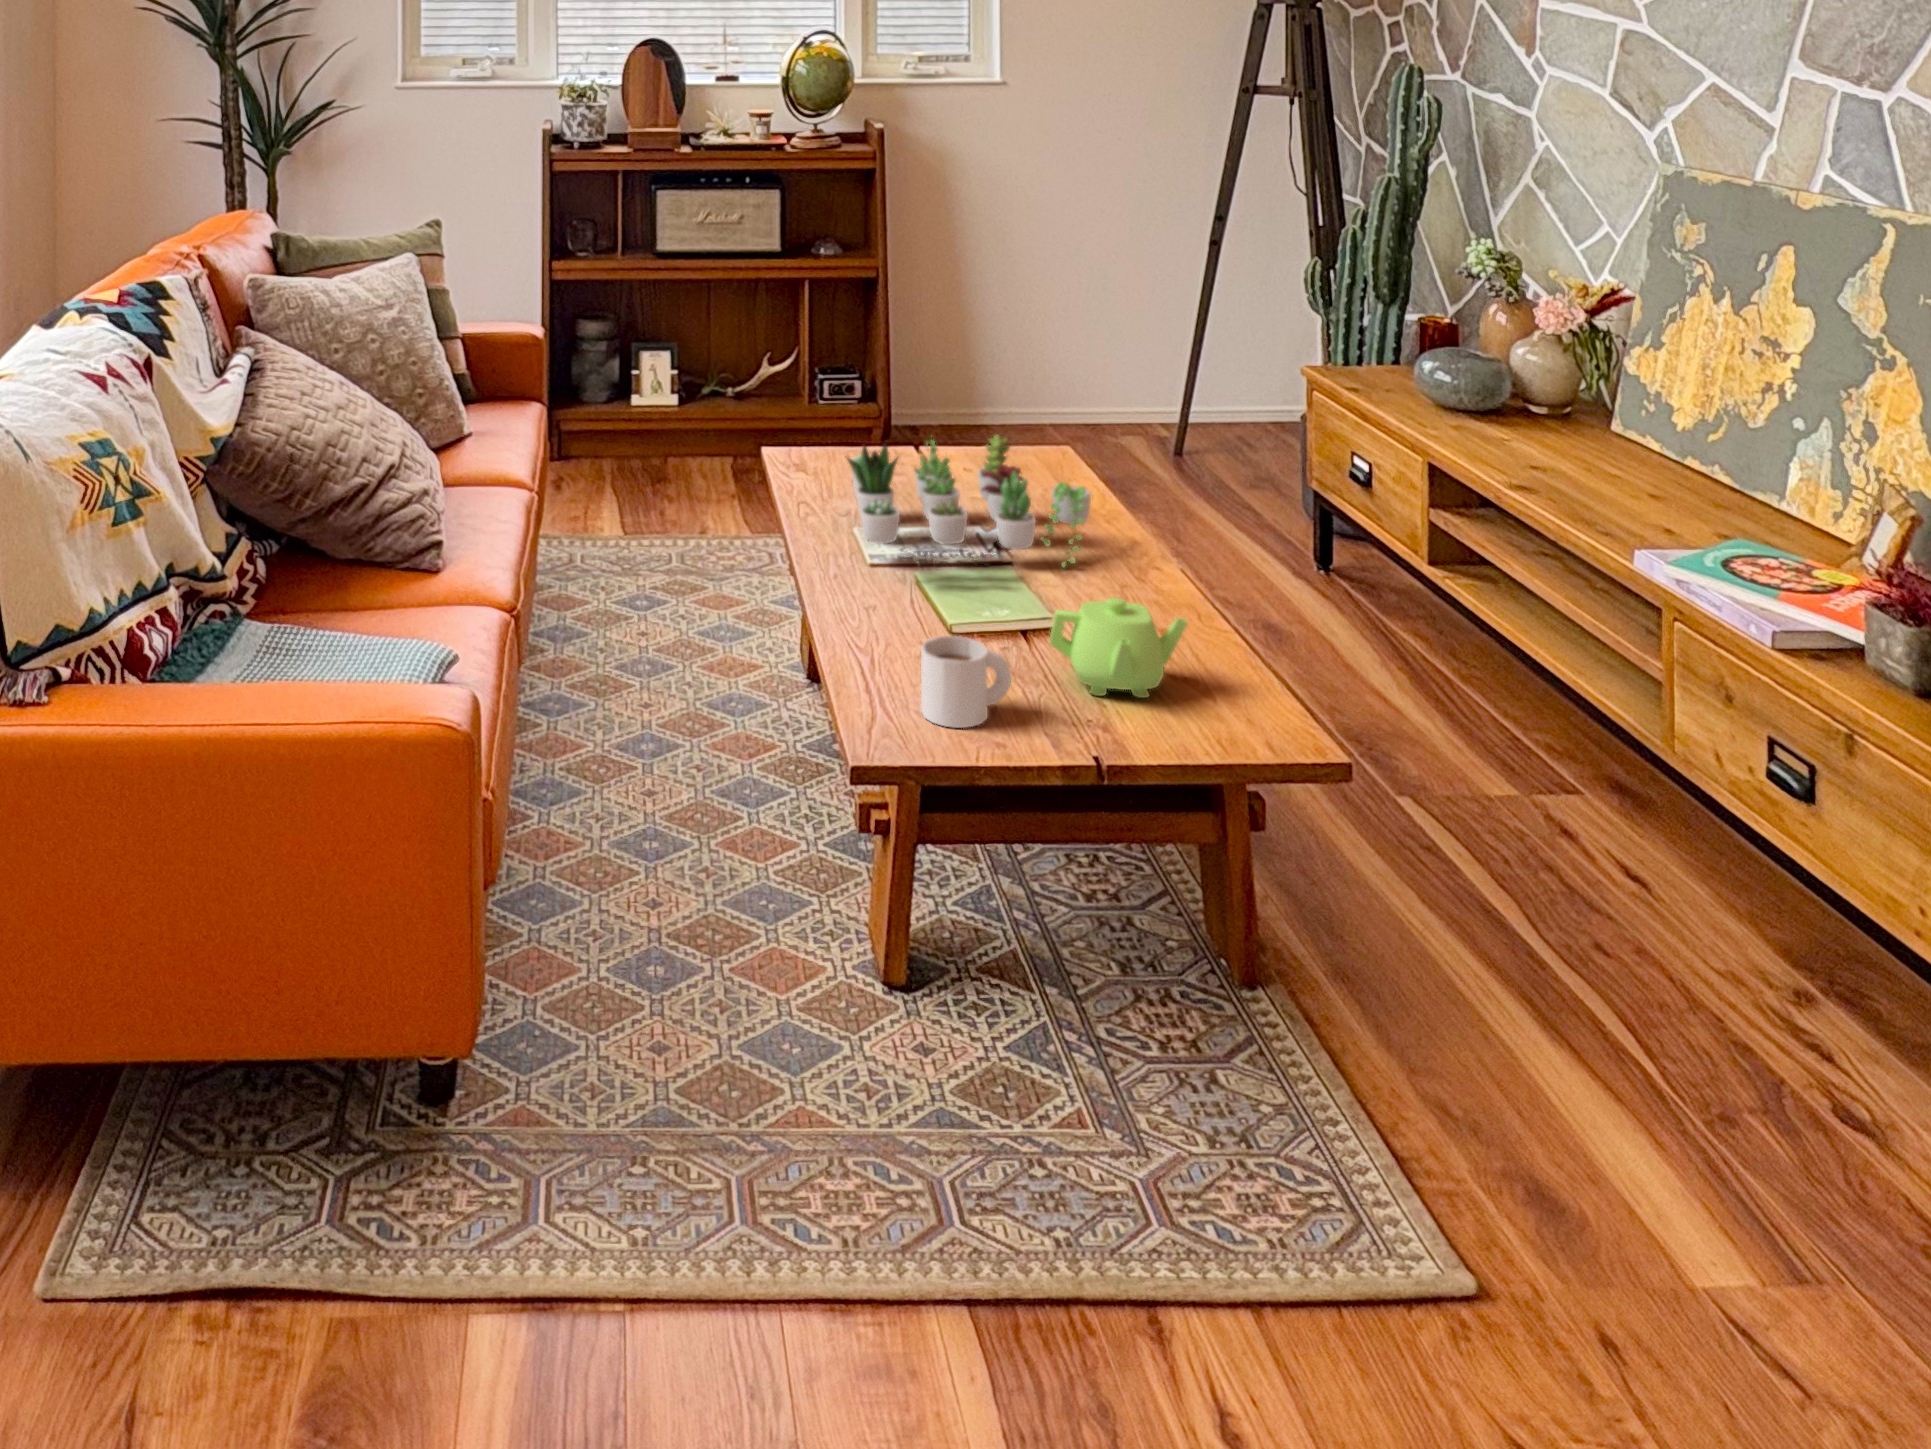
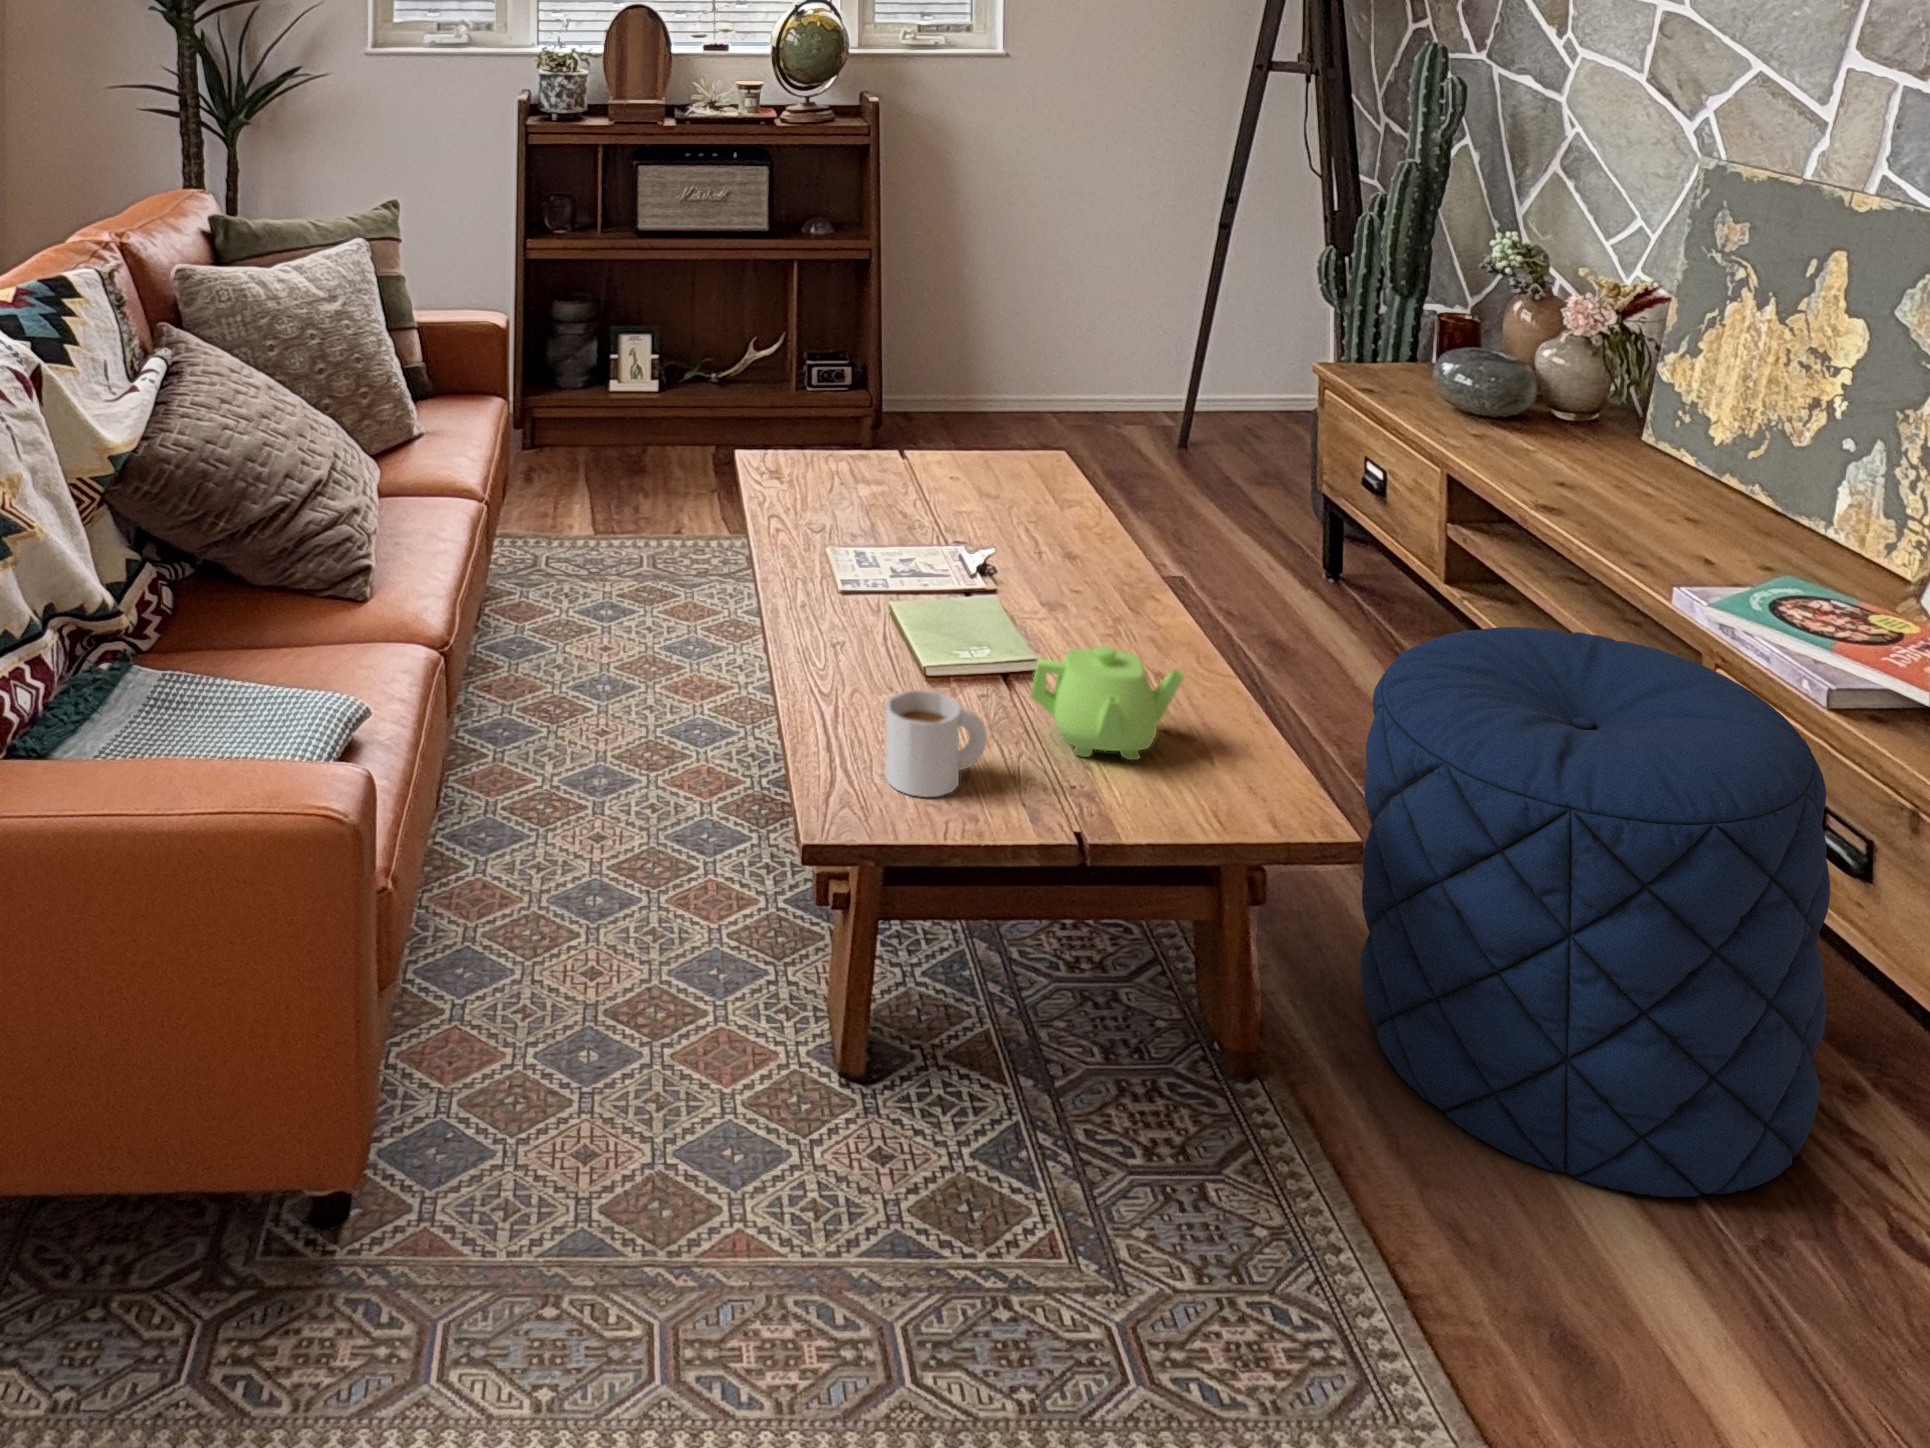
succulent plant: present [847,434,1091,567] -> none [818,443,1083,599]
pouf: none [1353,585,1773,1079] -> present [1360,627,1830,1197]

